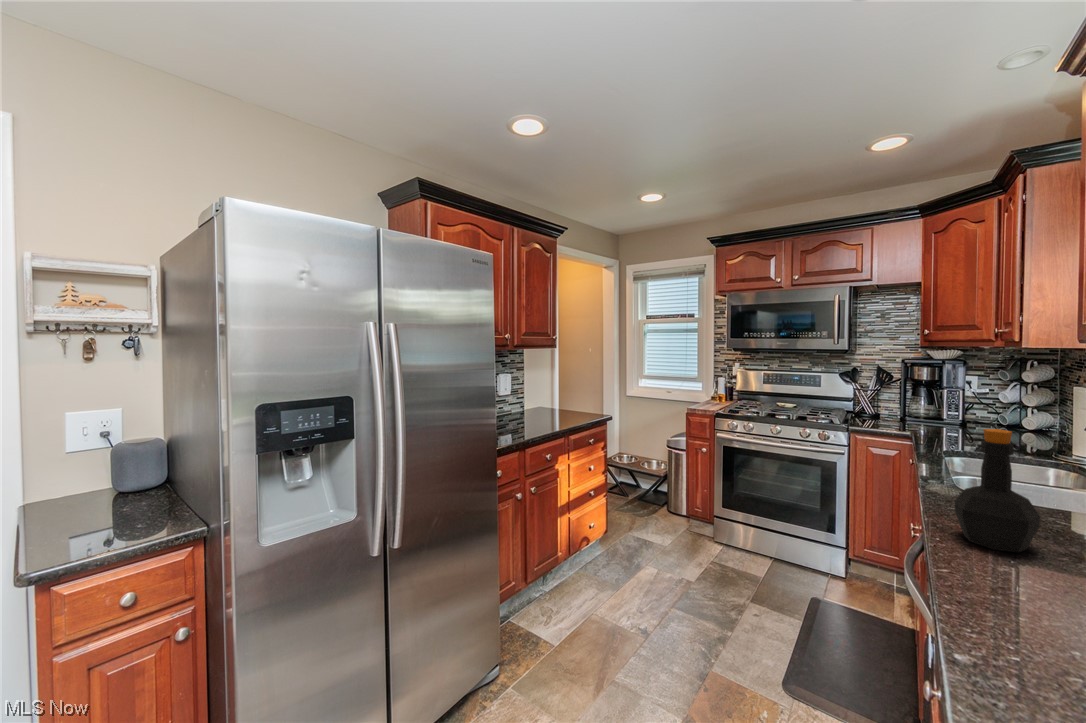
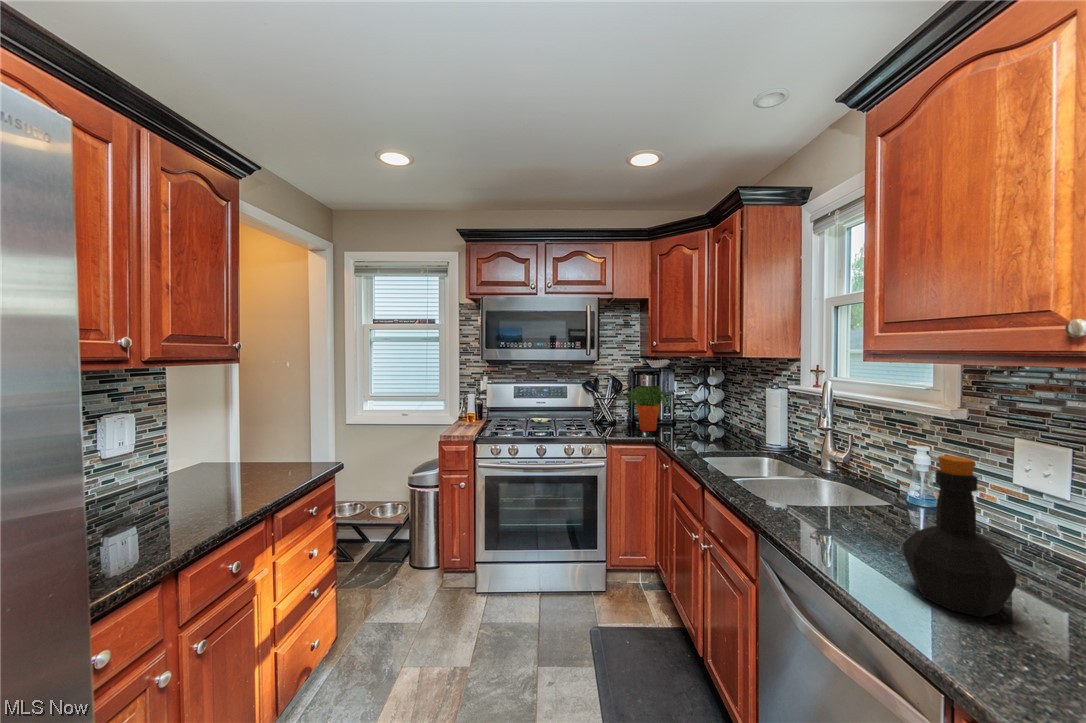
potted plant: none [877,377,950,427] -> present [624,386,674,431]

